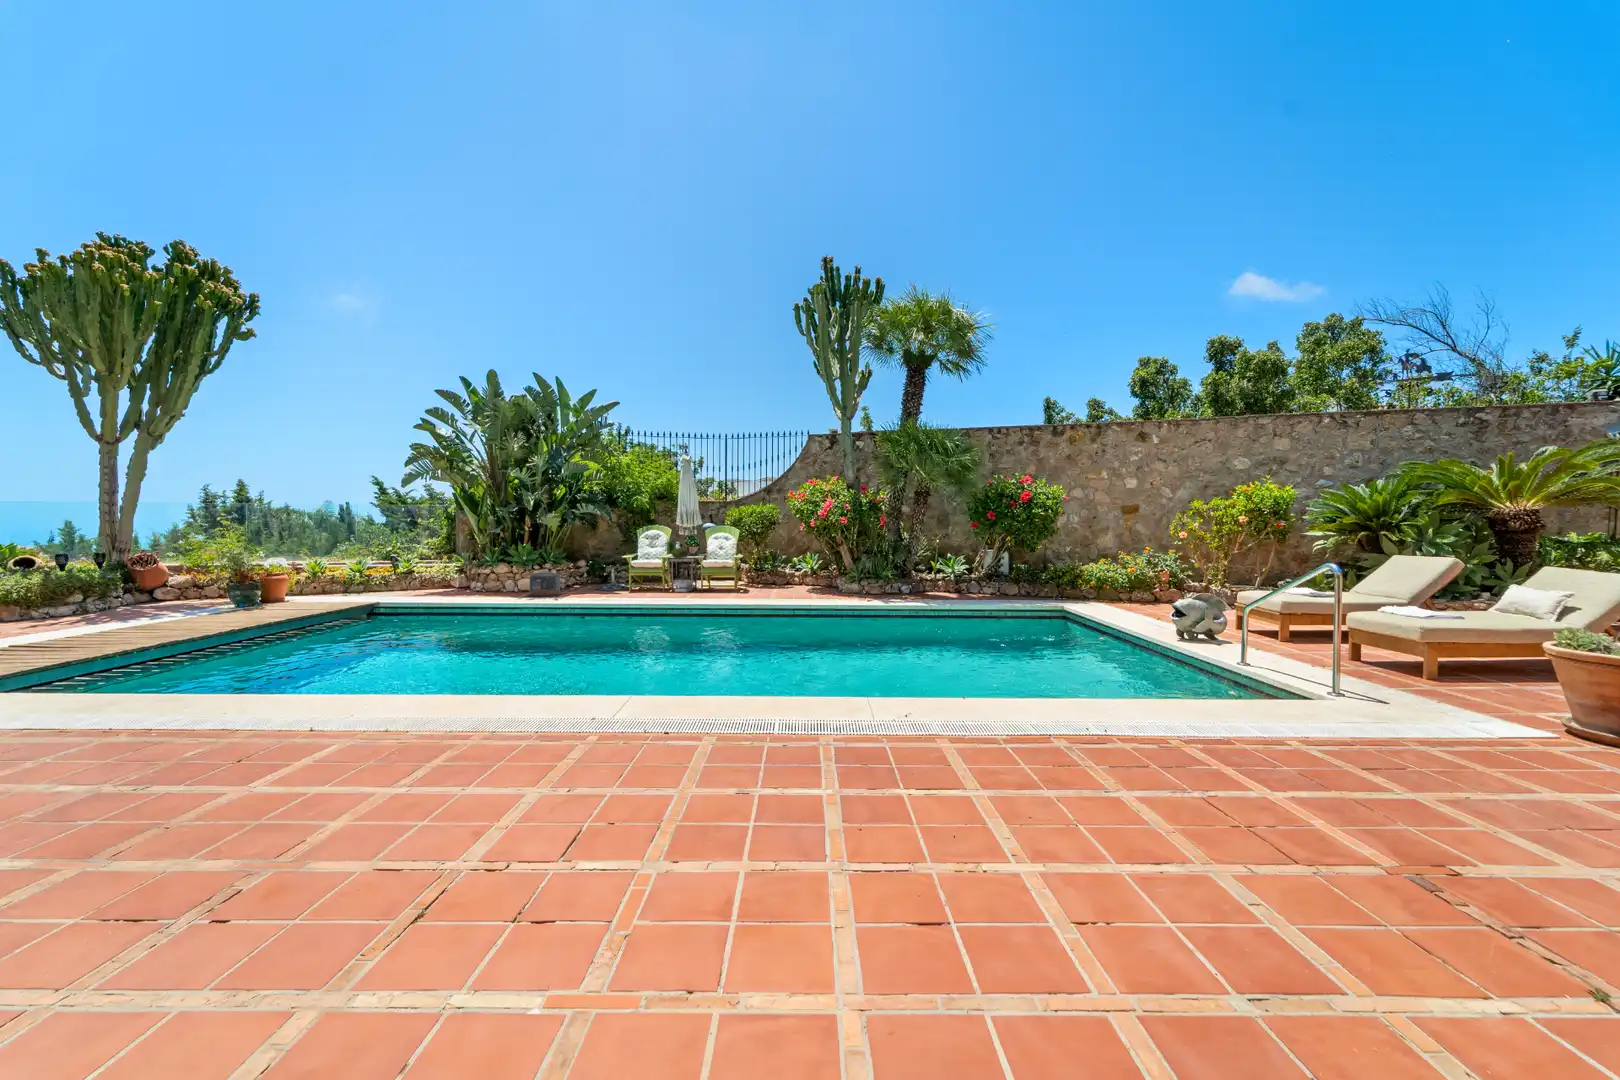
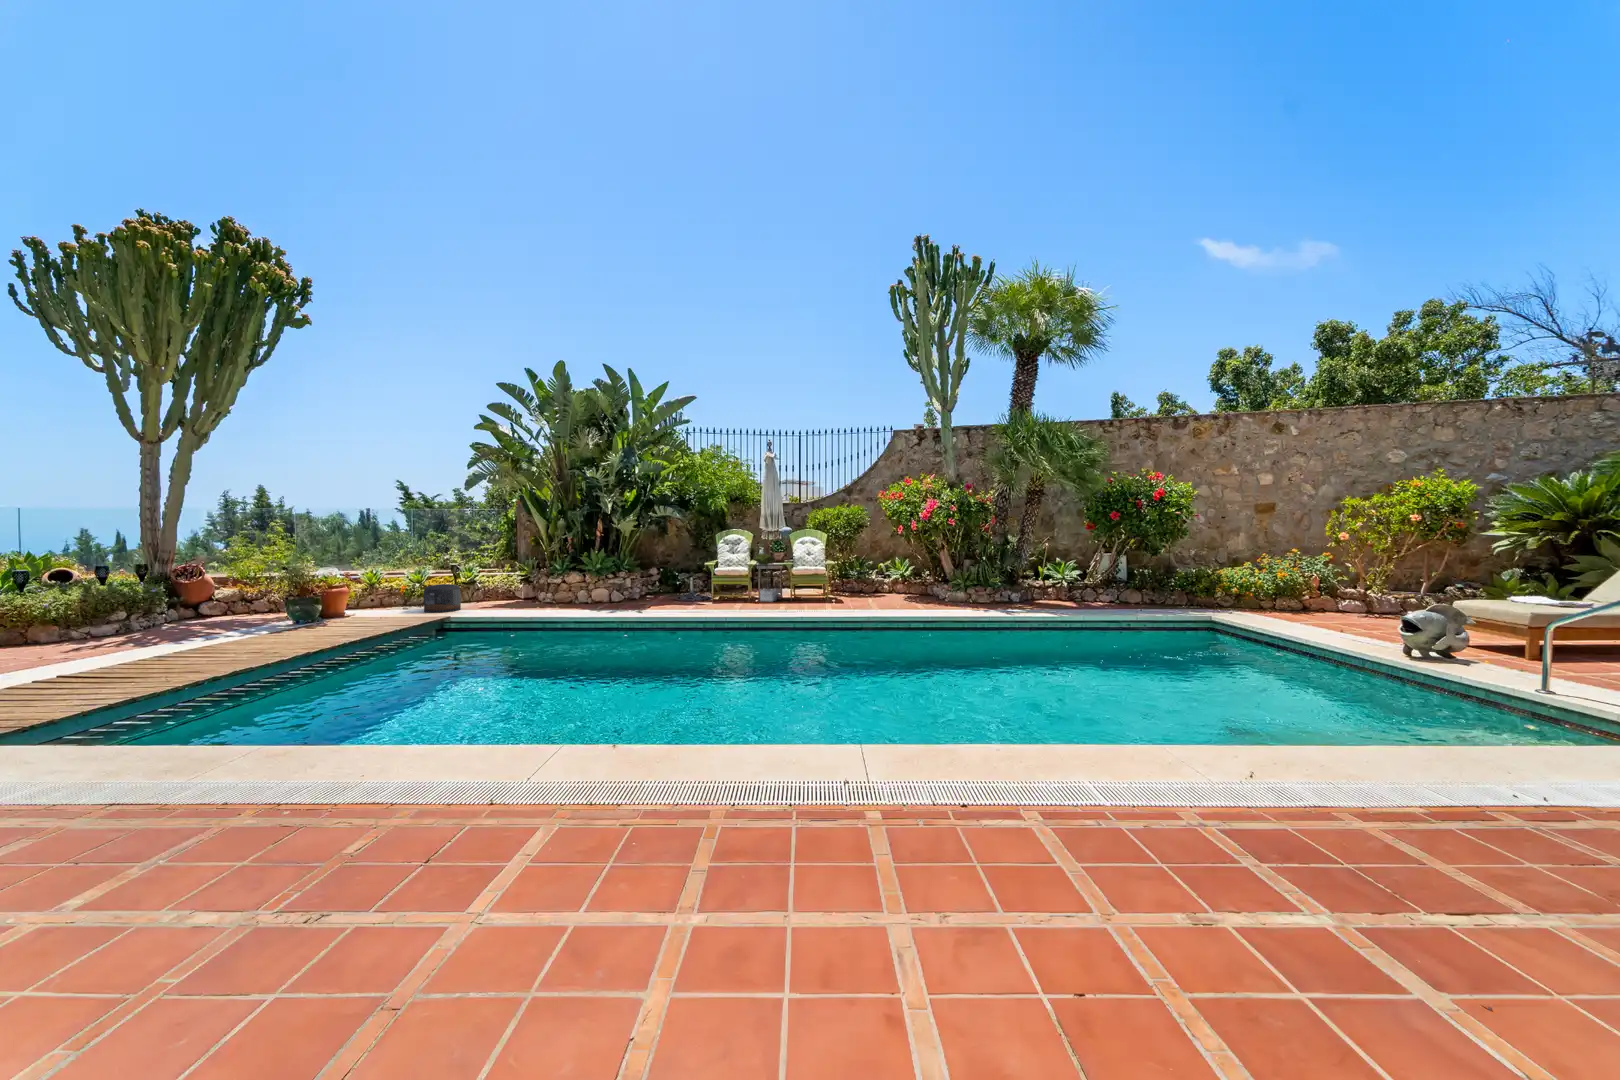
pouf: present [530,572,560,597] -> present [424,584,461,613]

